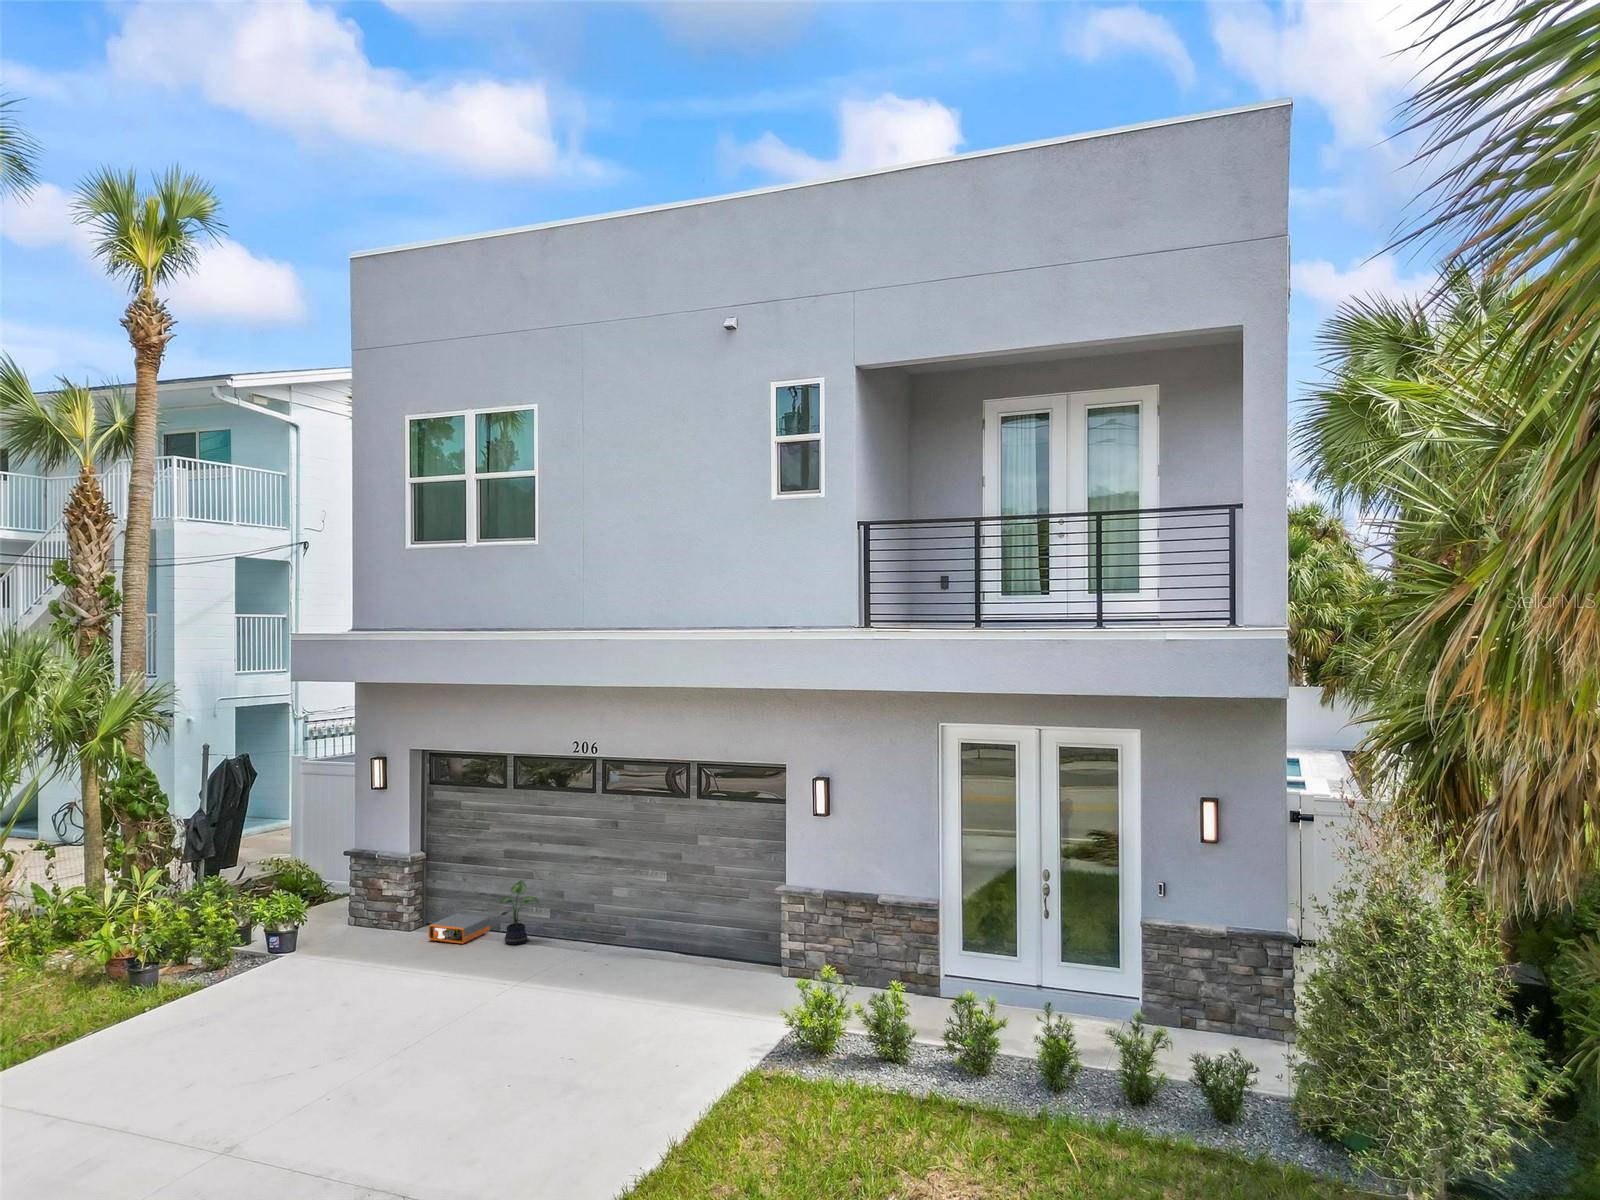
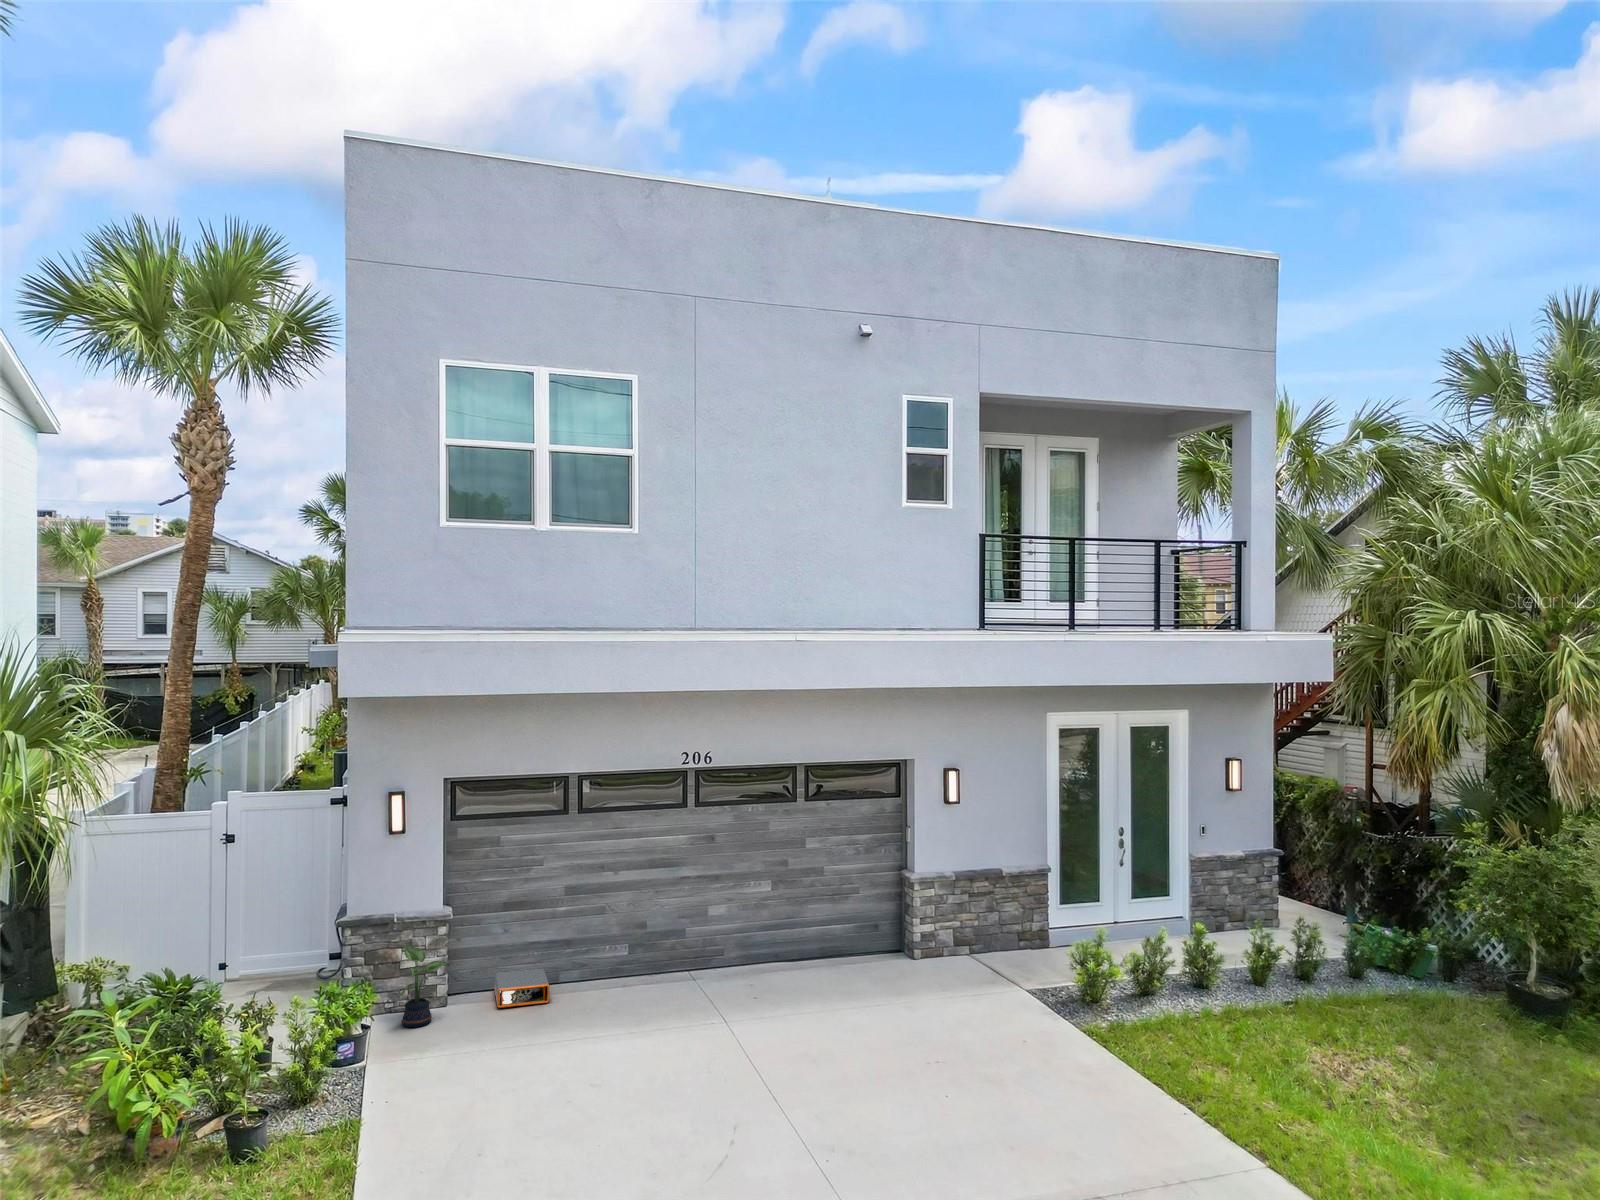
potted plant: present [499,880,539,945] -> present [398,945,449,1027]

